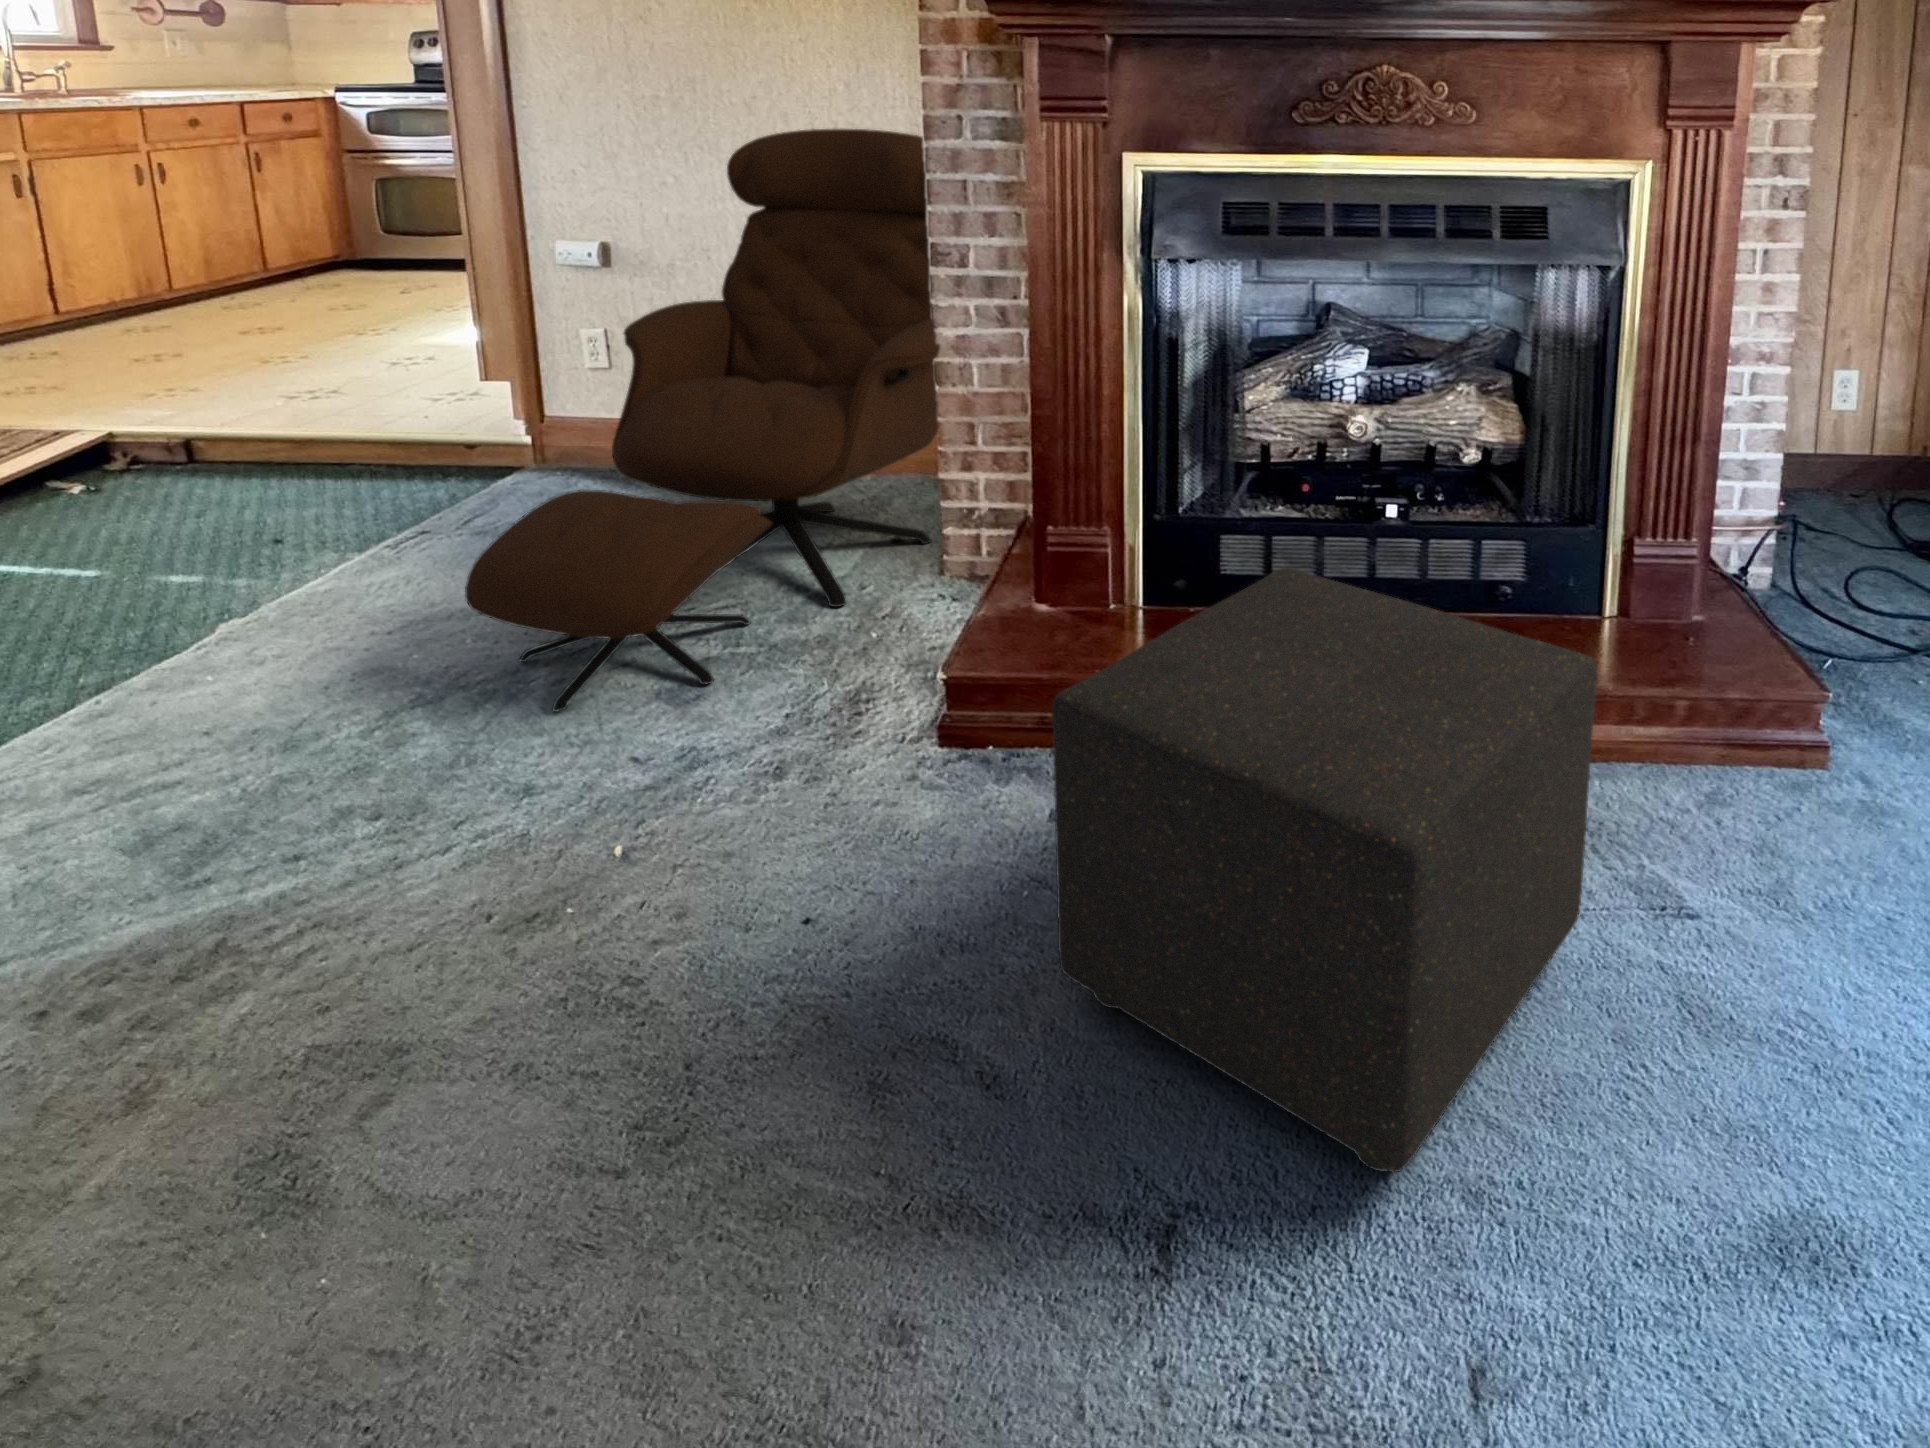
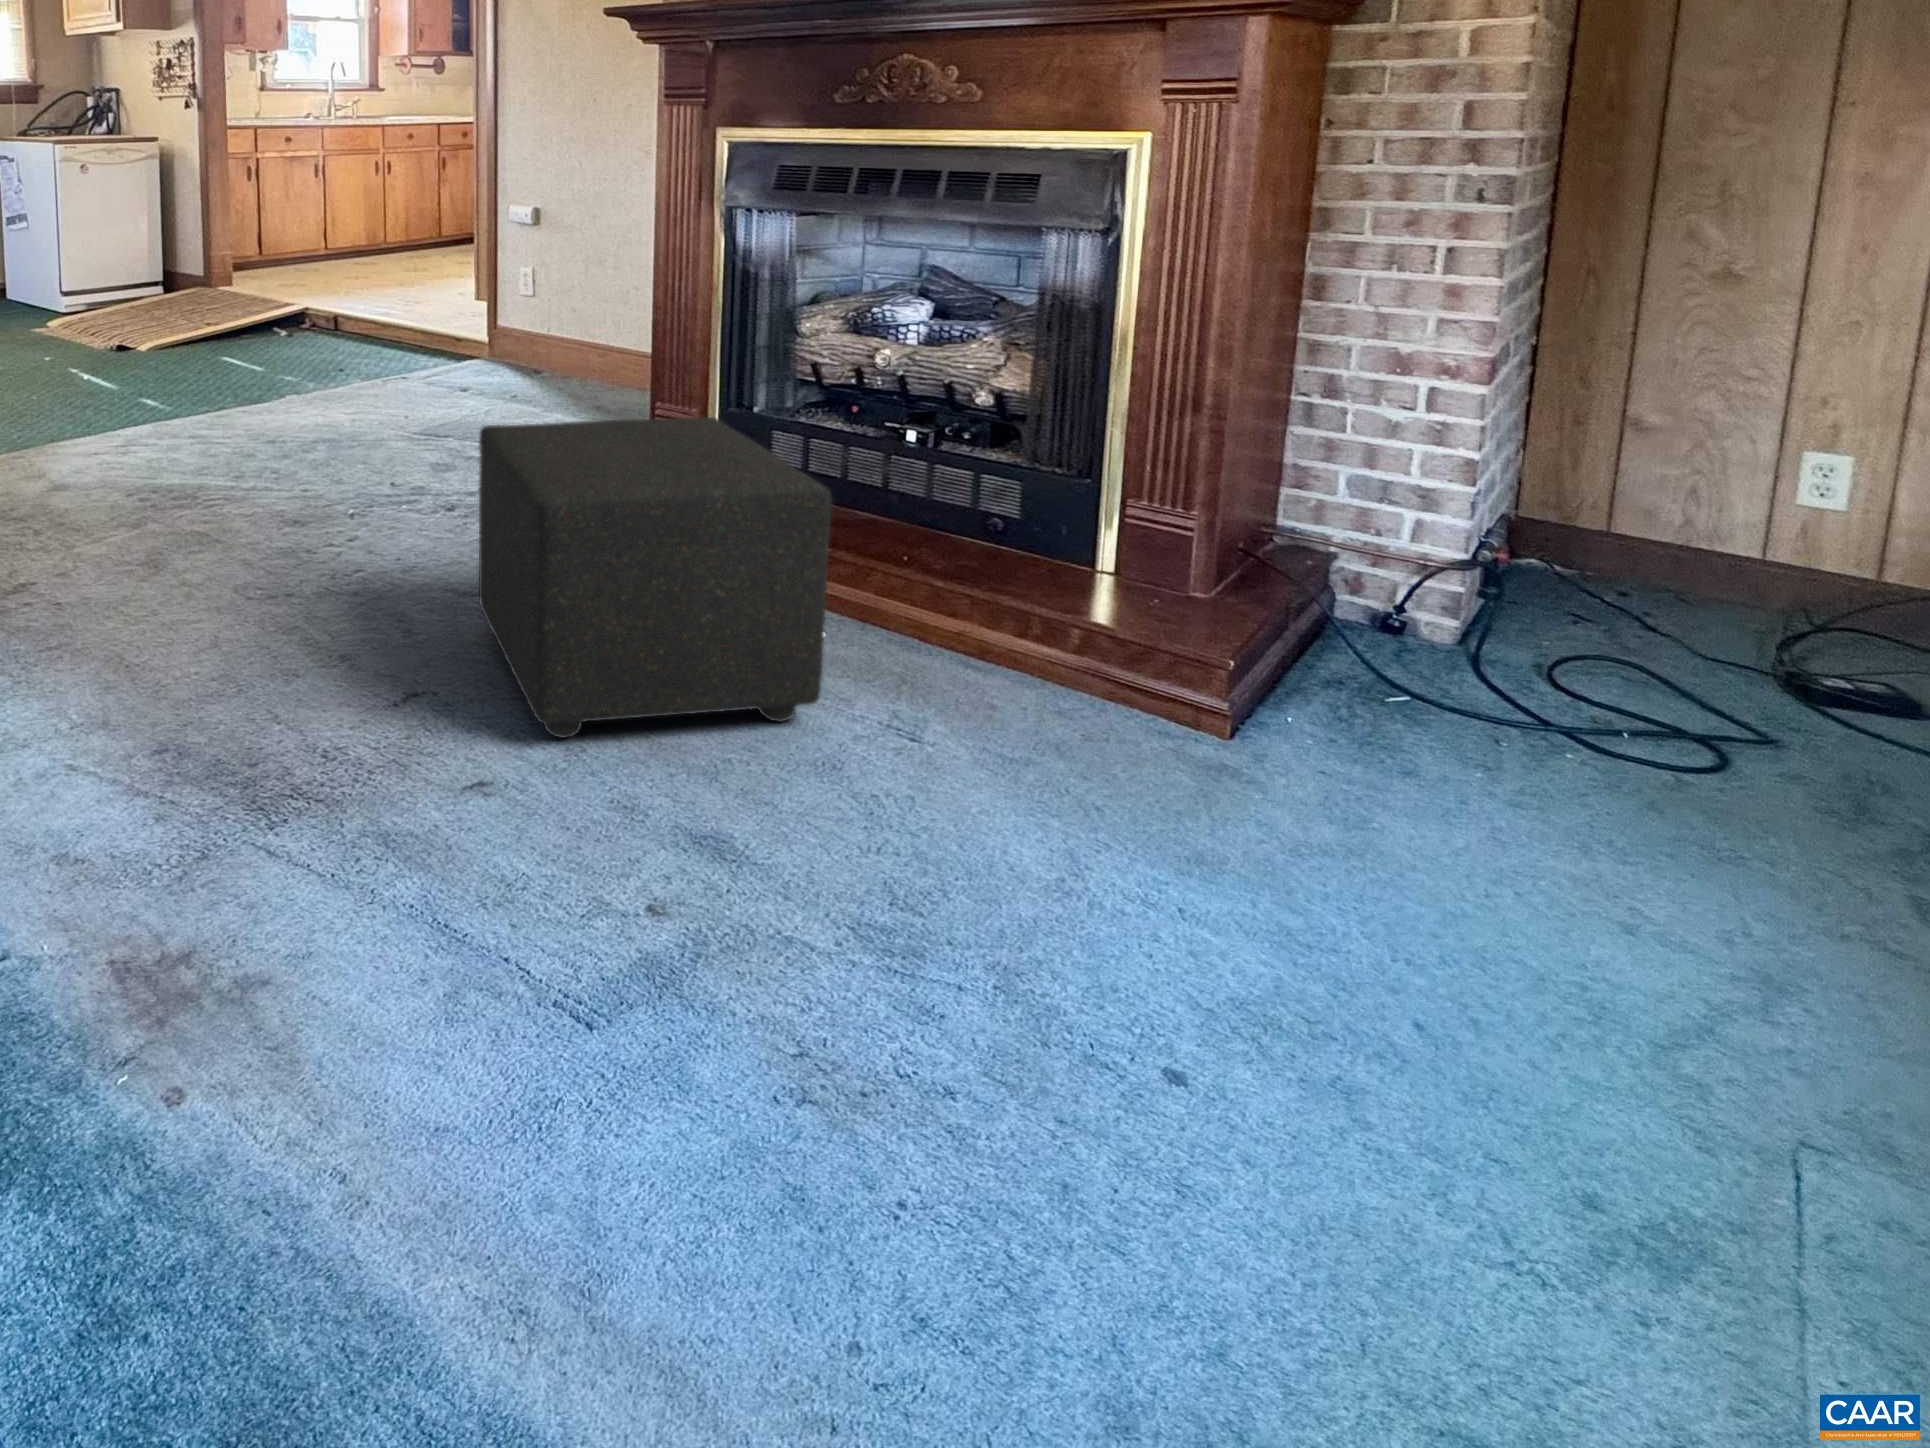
lounge chair: present [465,129,940,711] -> none [361,124,716,465]

